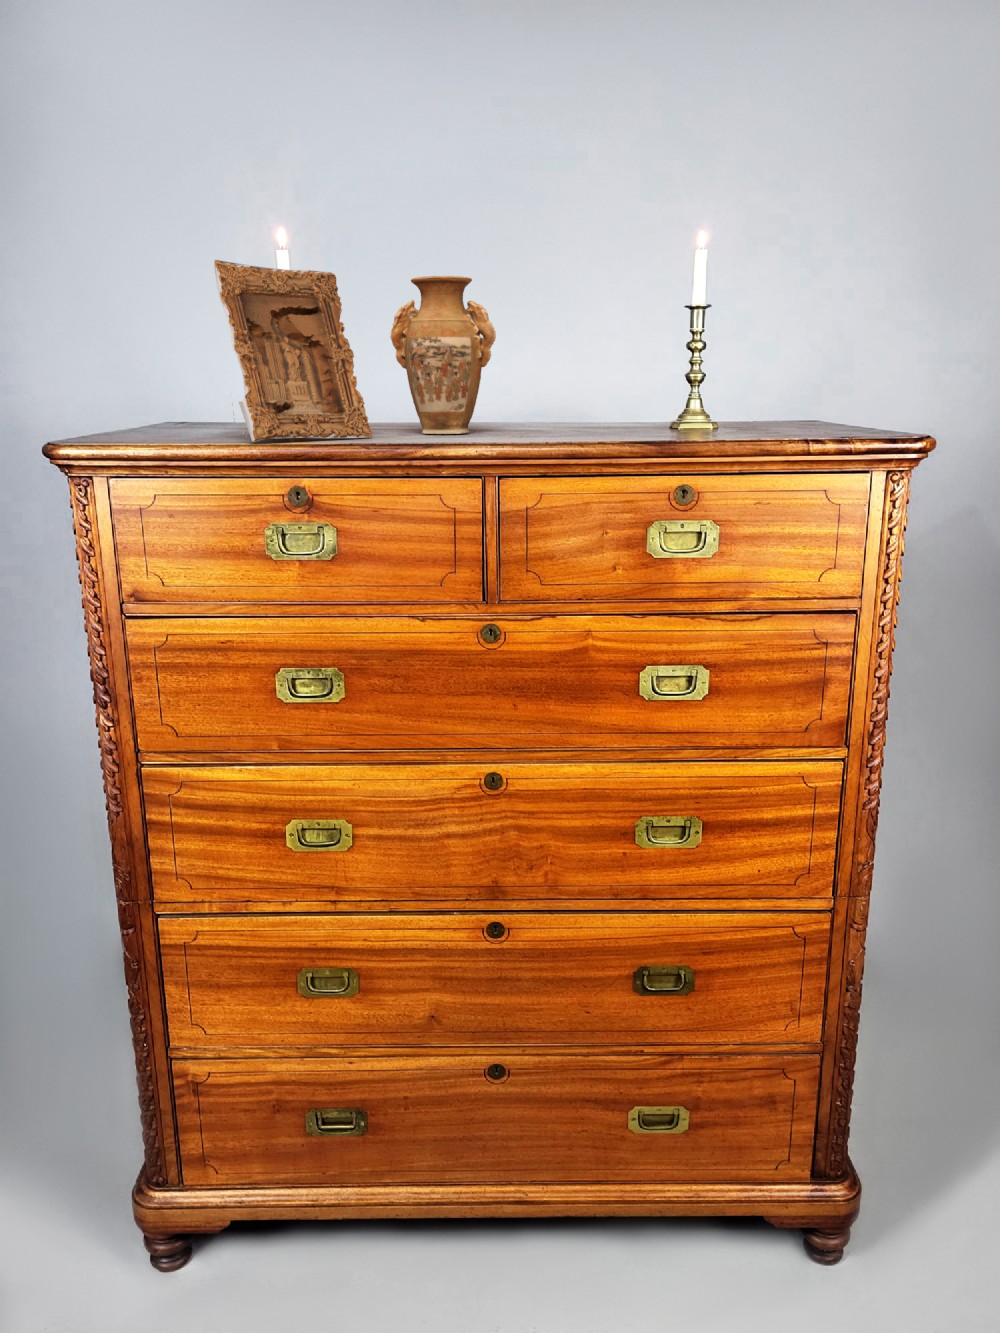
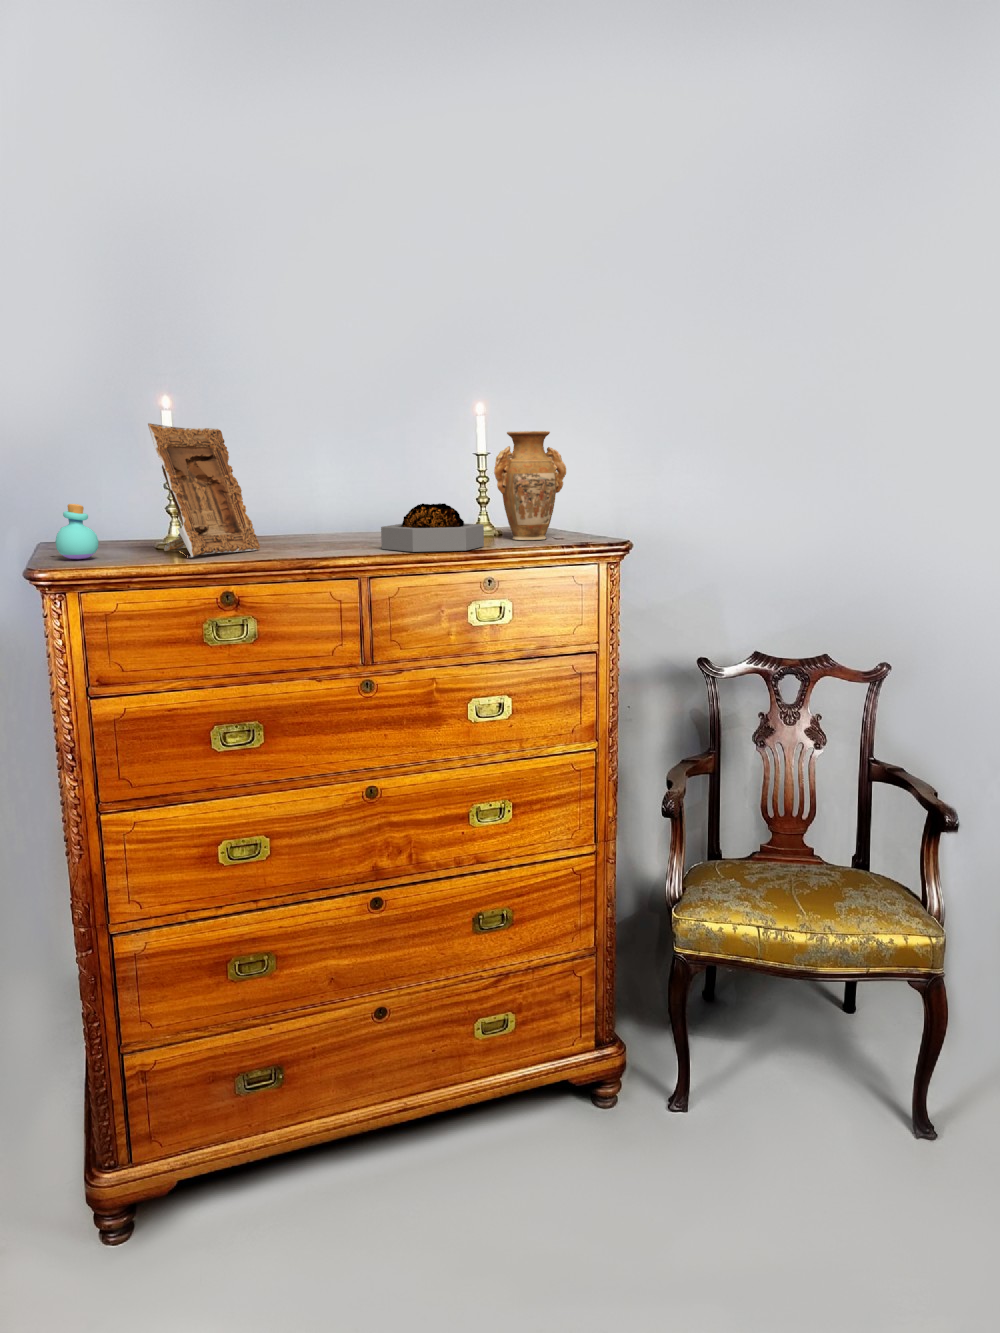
vase: present [390,276,496,434] -> present [494,431,566,540]
perfume bottle: none [103,368,157,440] -> present [55,504,99,559]
decorative bowl: none [526,369,677,444] -> present [381,503,484,552]

